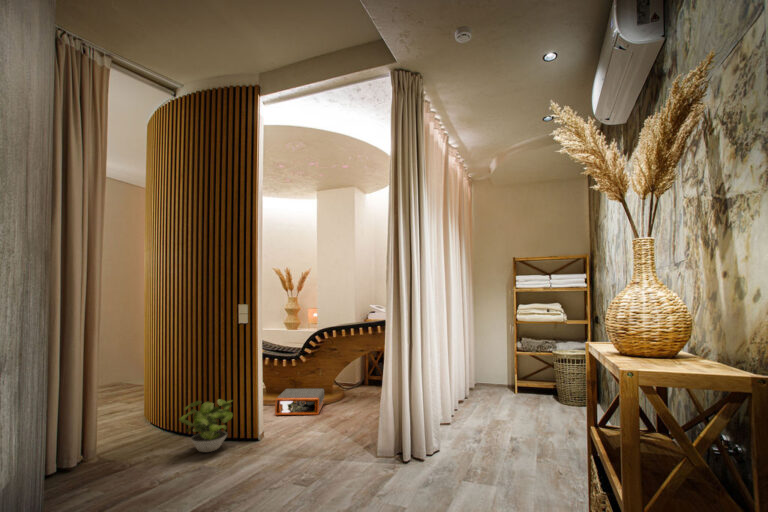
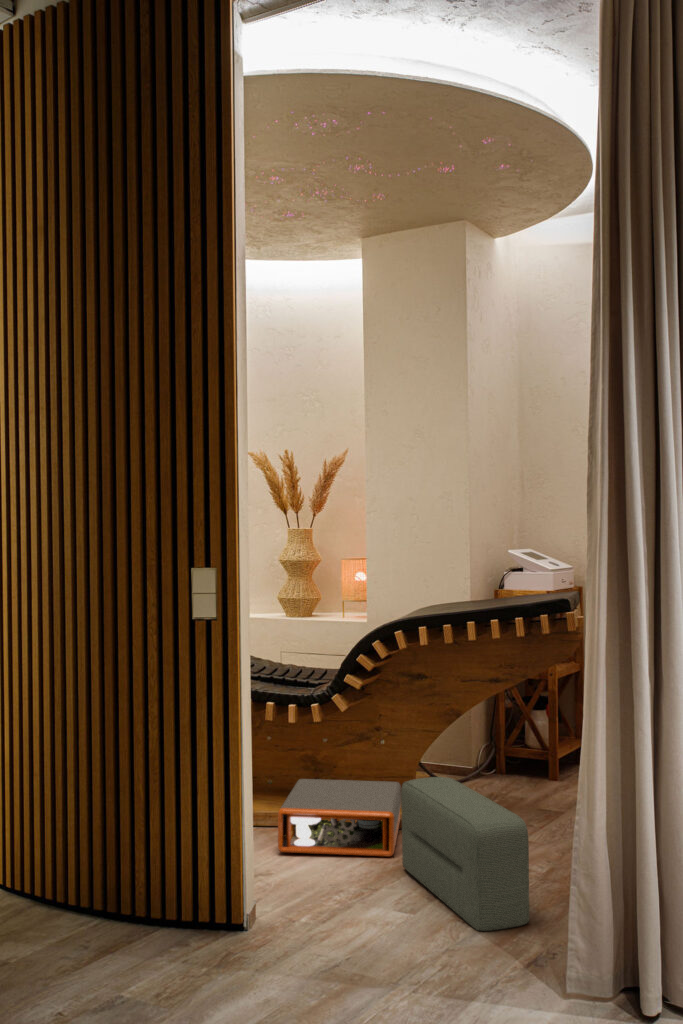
pouf: none [321,383,363,435] -> present [401,777,529,931]
potted plant: present [179,399,233,452] -> none [48,820,183,962]

